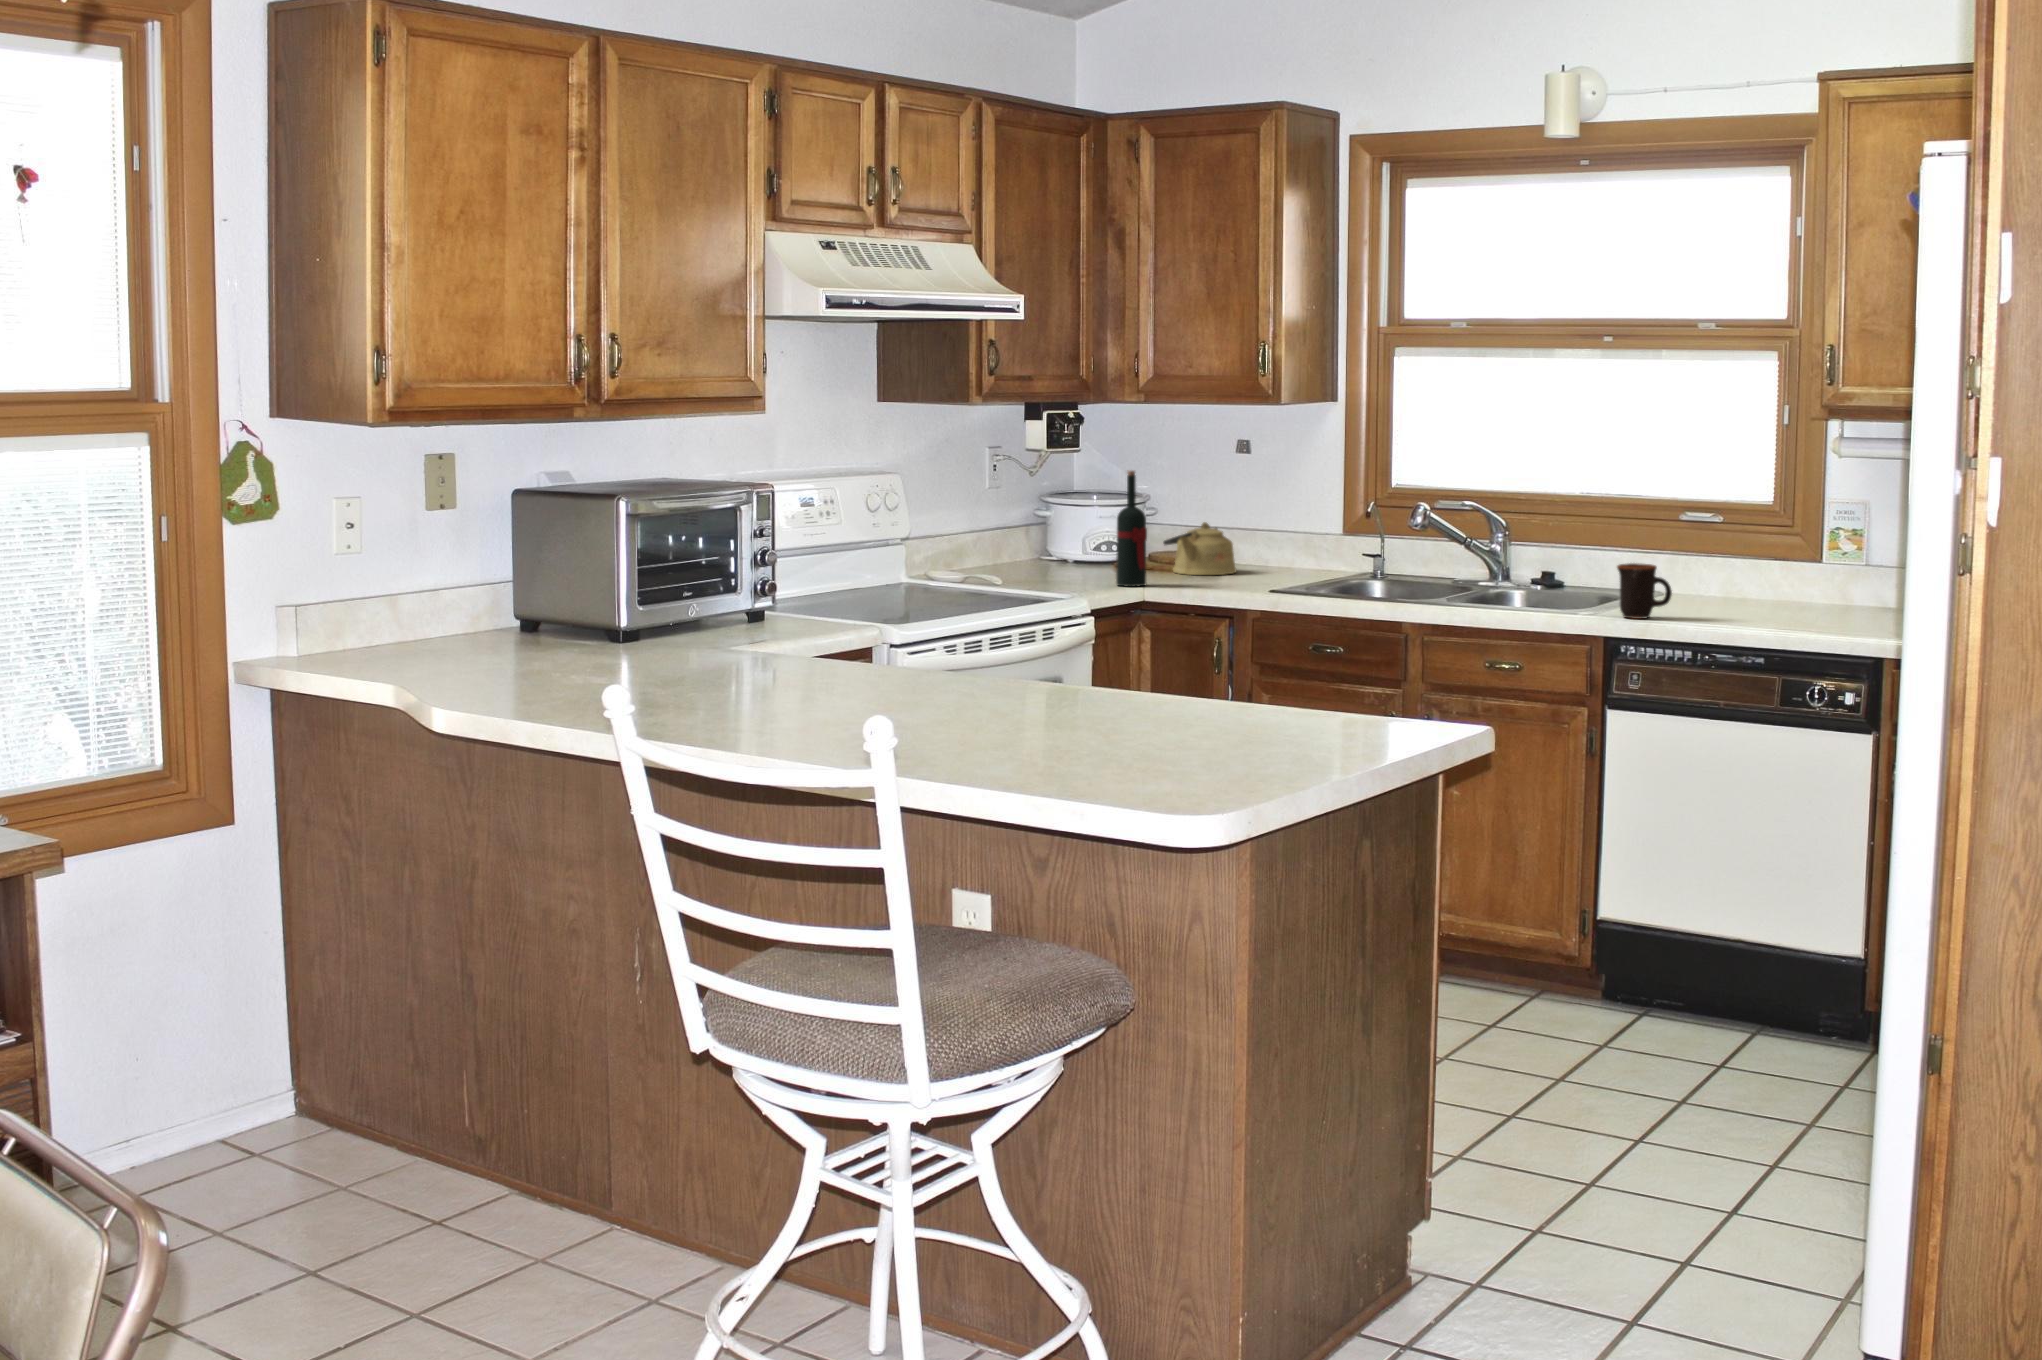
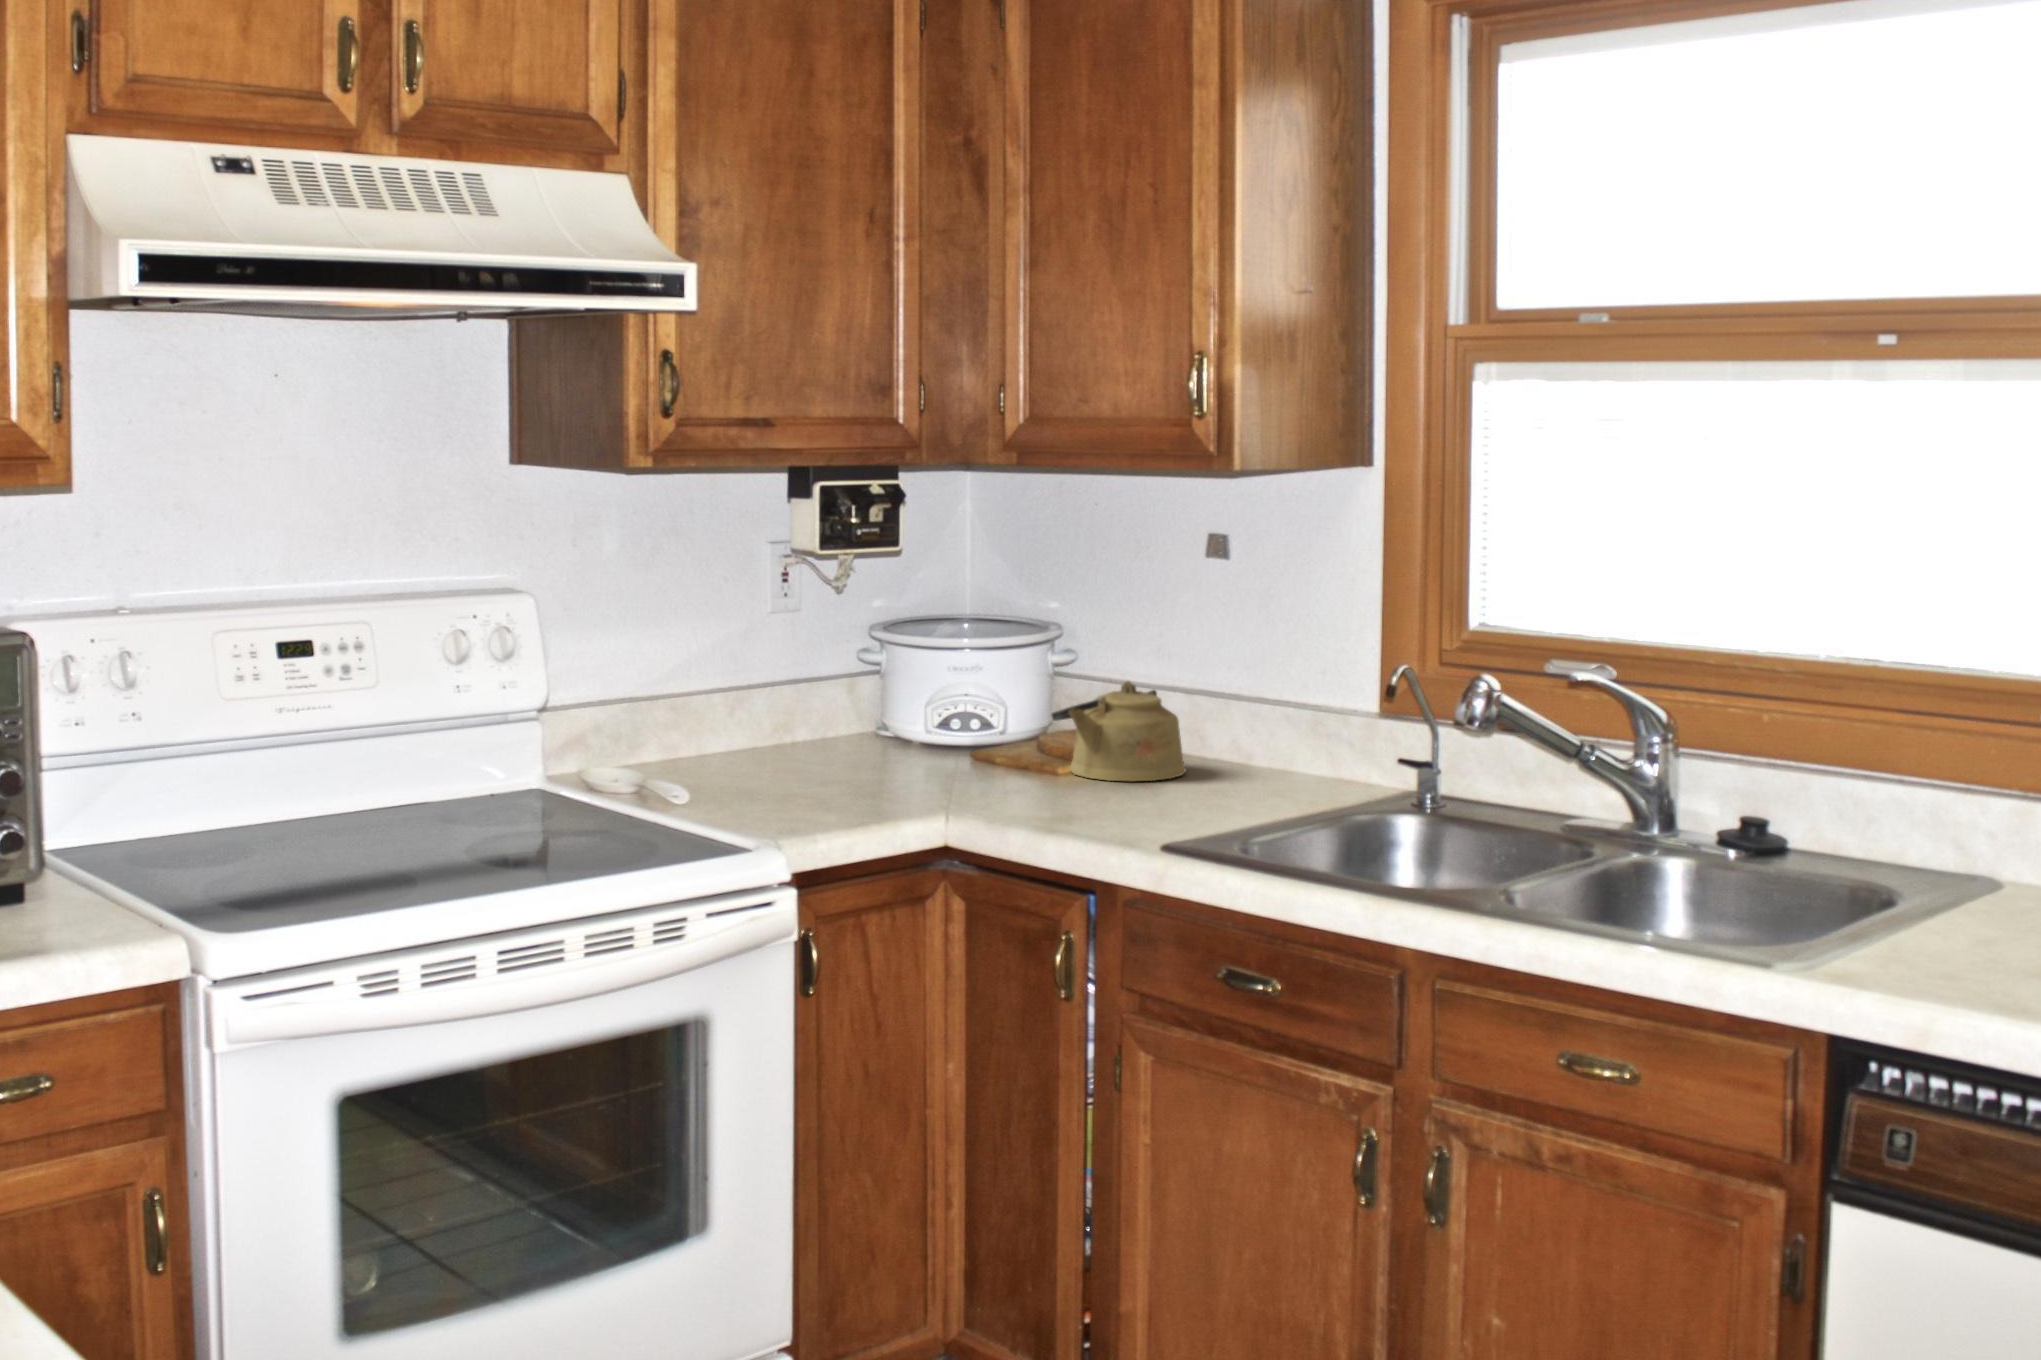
wine bottle: present [1116,471,1147,587] -> none [910,595,964,813]
mug: present [1617,563,1672,619] -> none [1858,859,1996,996]

